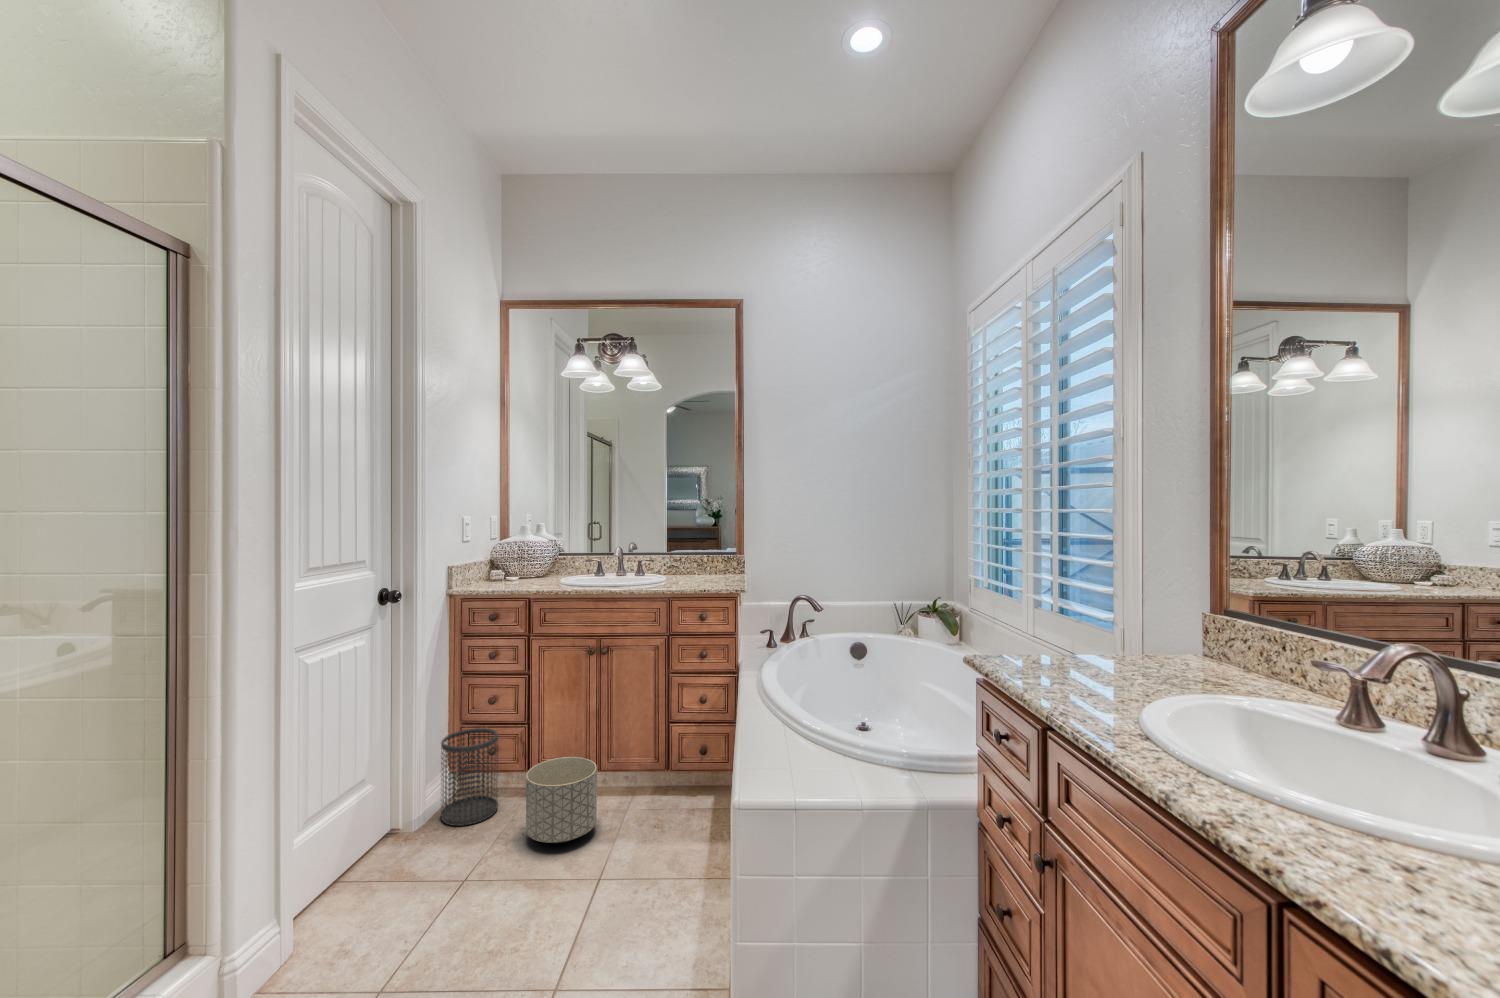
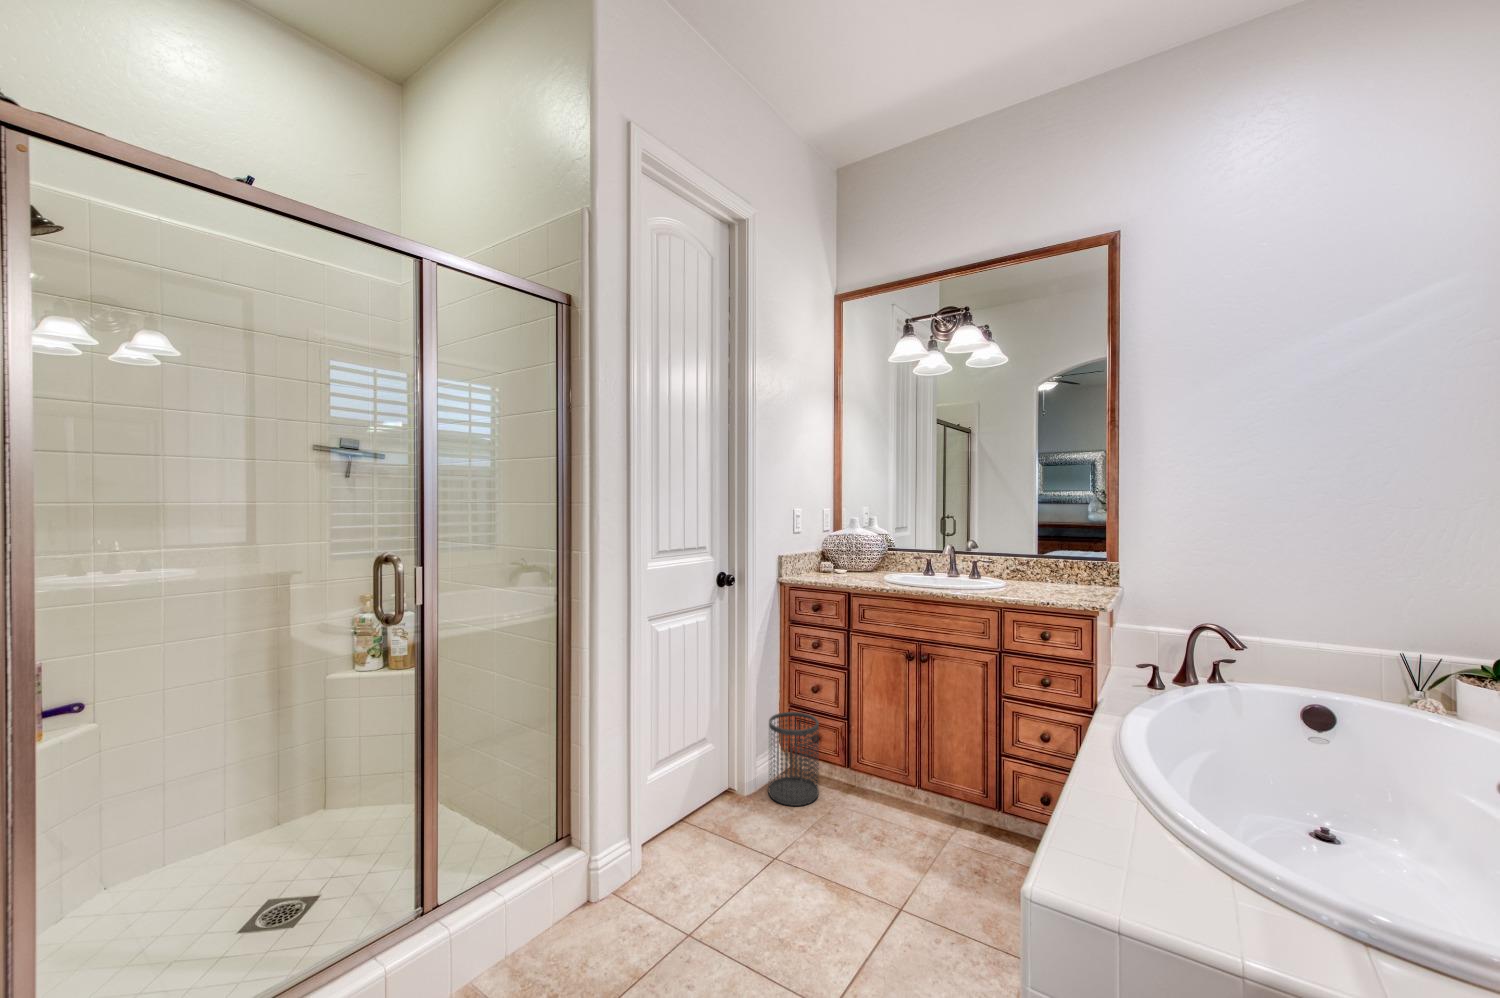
planter: present [526,757,597,843] -> none [834,764,907,859]

